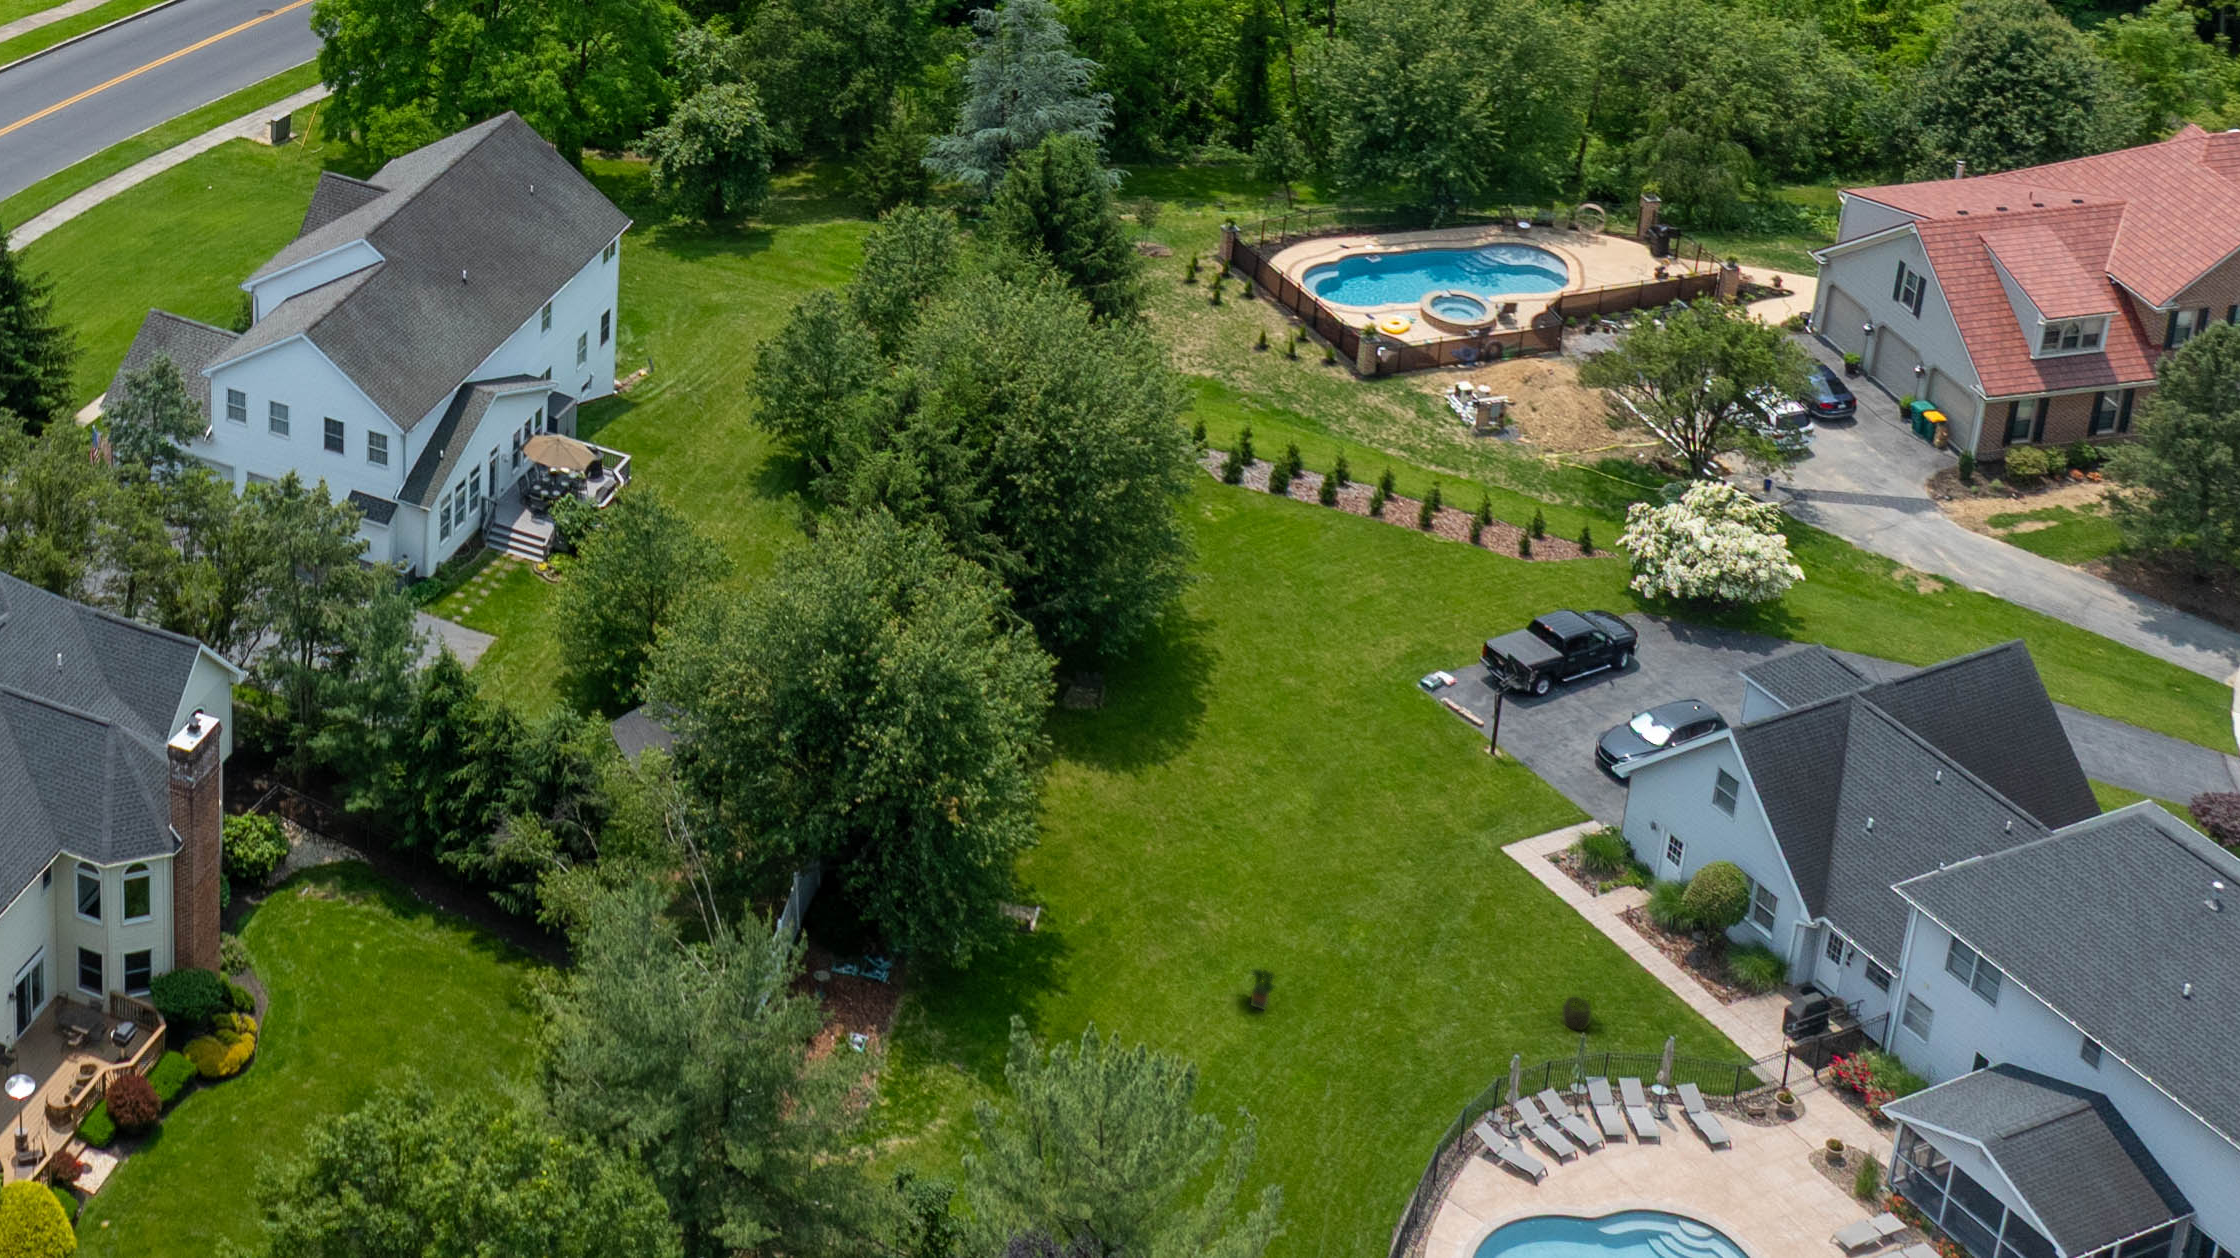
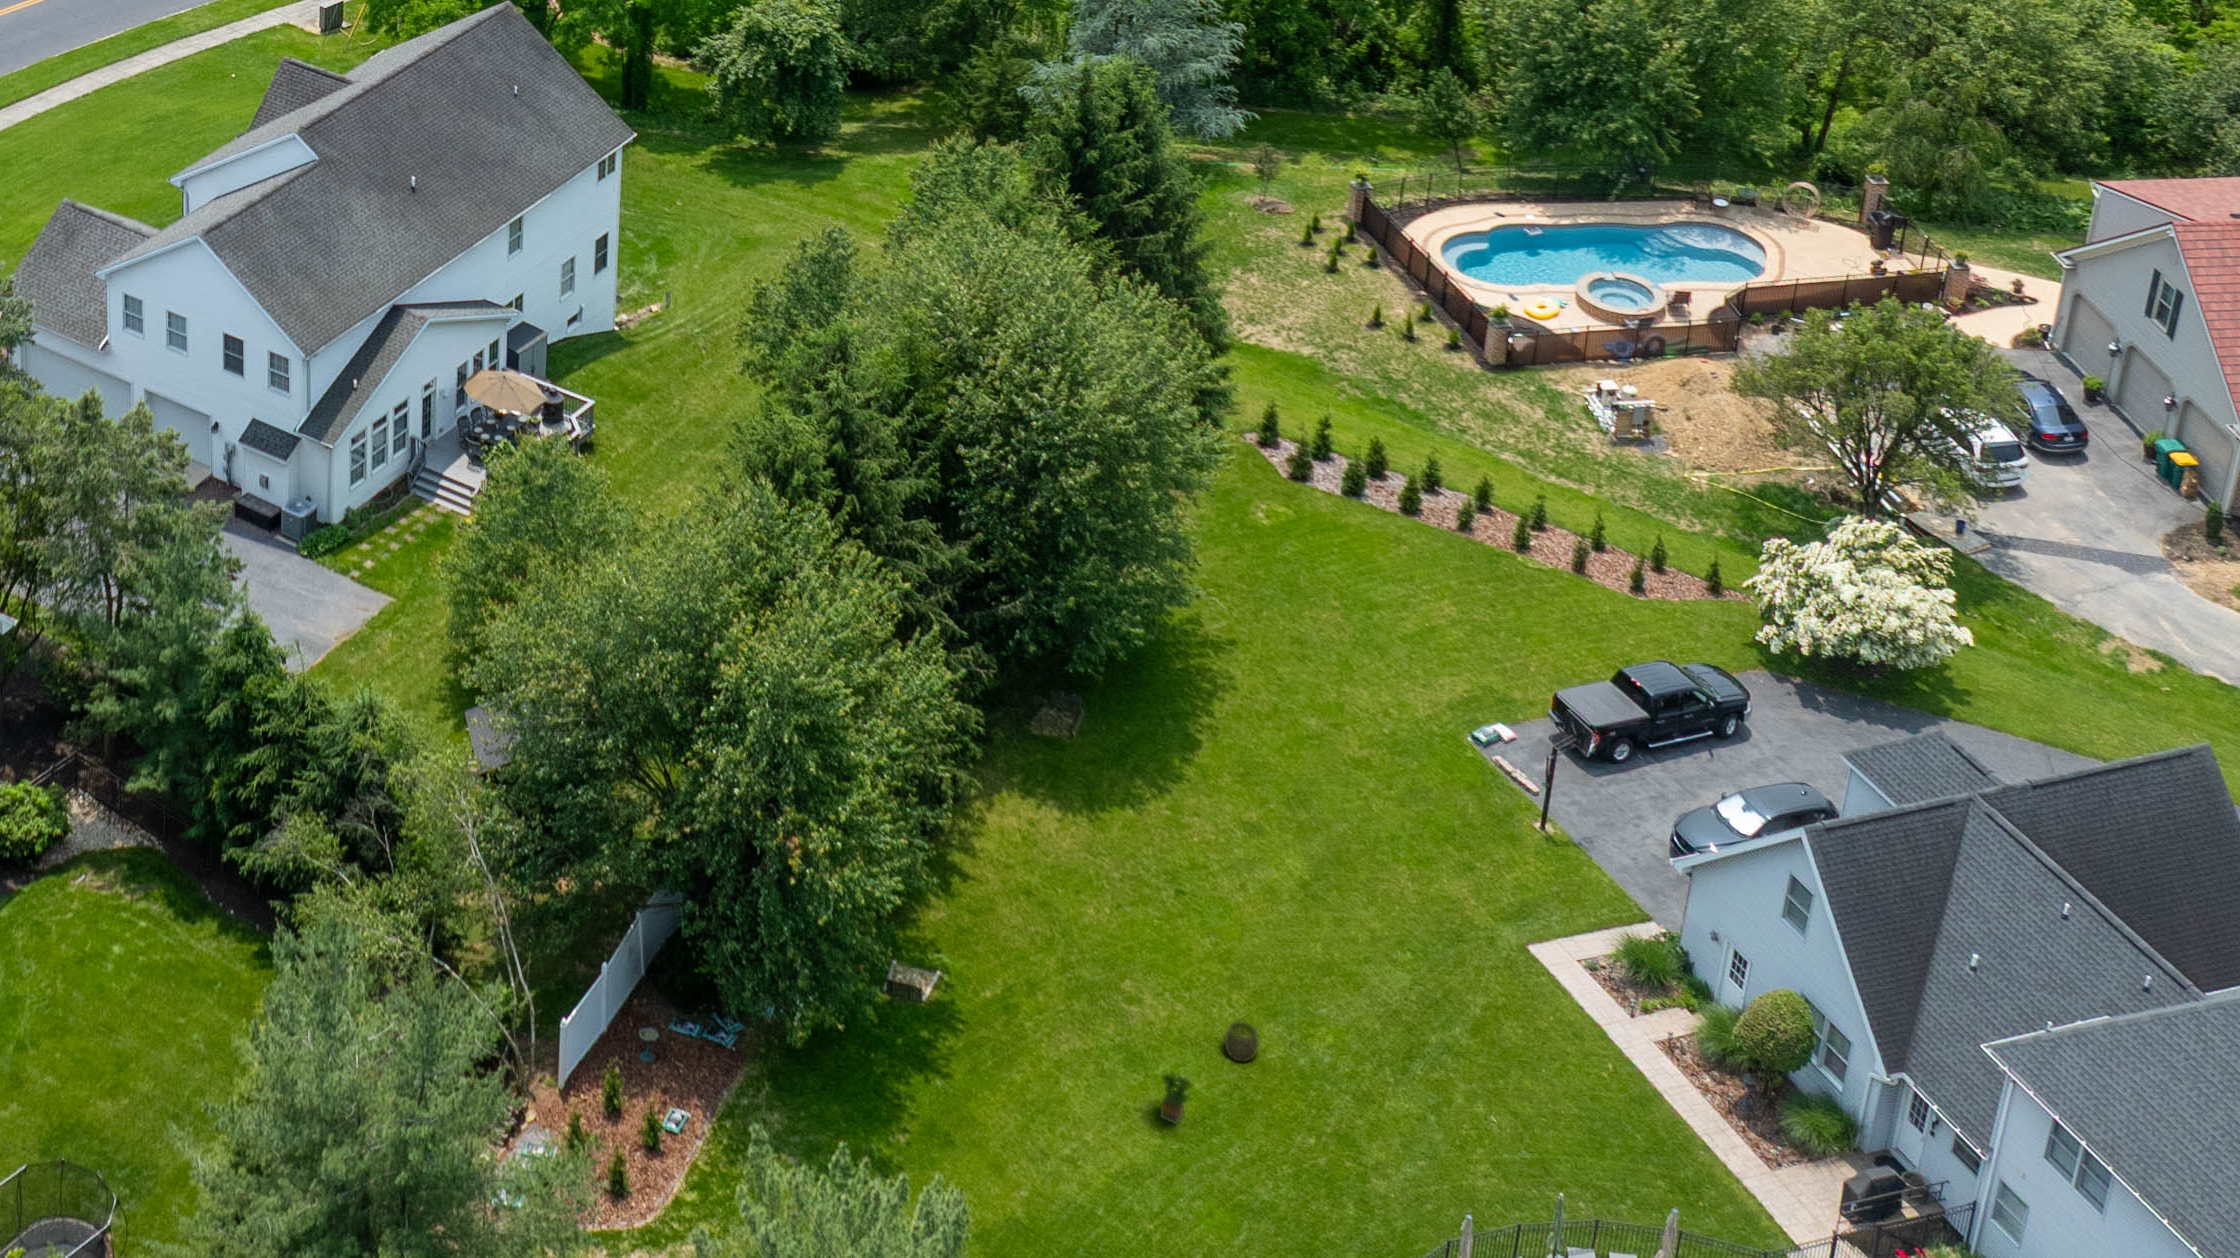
woven basket: present [1562,998,1592,1030] -> present [1224,1022,1259,1061]

